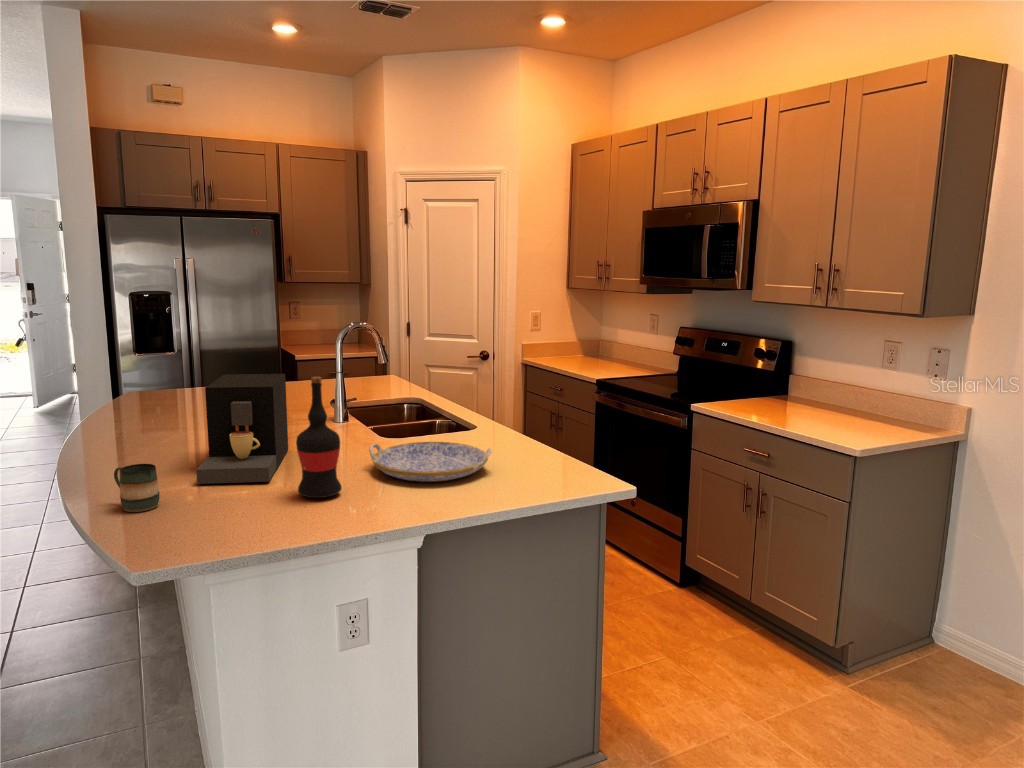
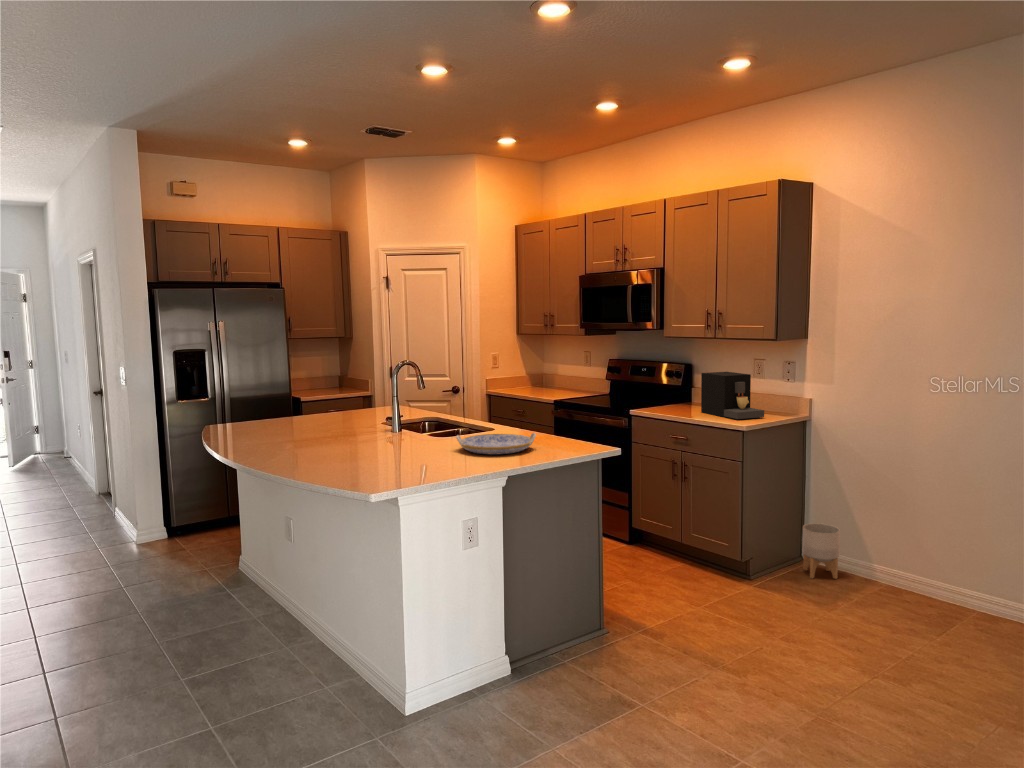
coffee maker: present [197,374,288,484] -> present [701,372,764,419]
wine bottle: present [296,377,341,498] -> none [429,388,457,464]
mug: present [114,464,160,512] -> none [321,448,352,477]
planter: none [933,600,1000,693] -> present [802,523,840,579]

